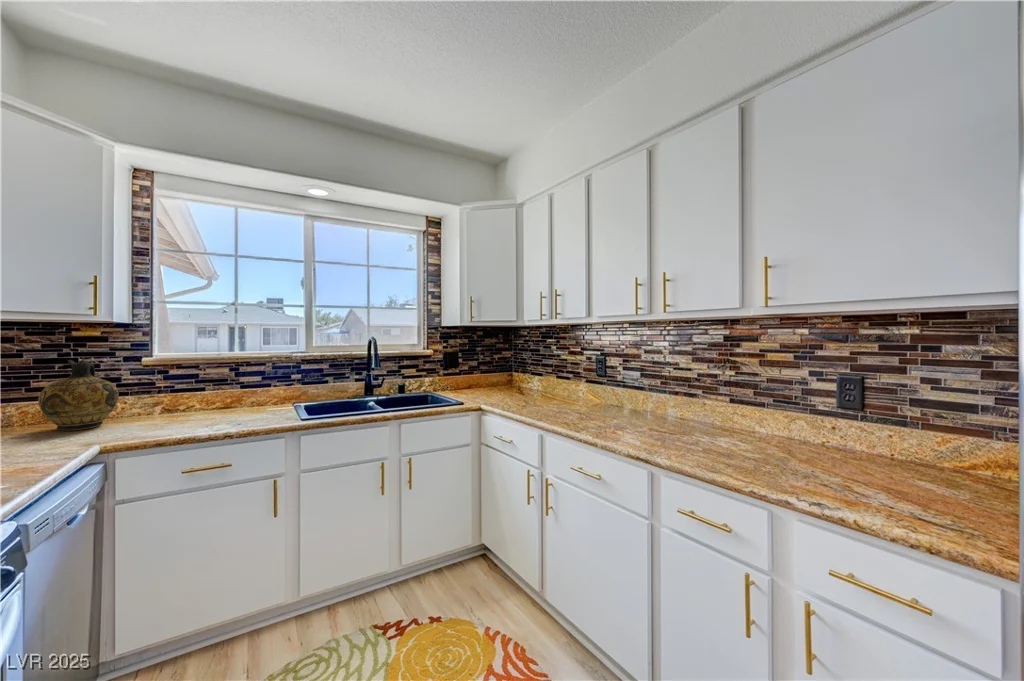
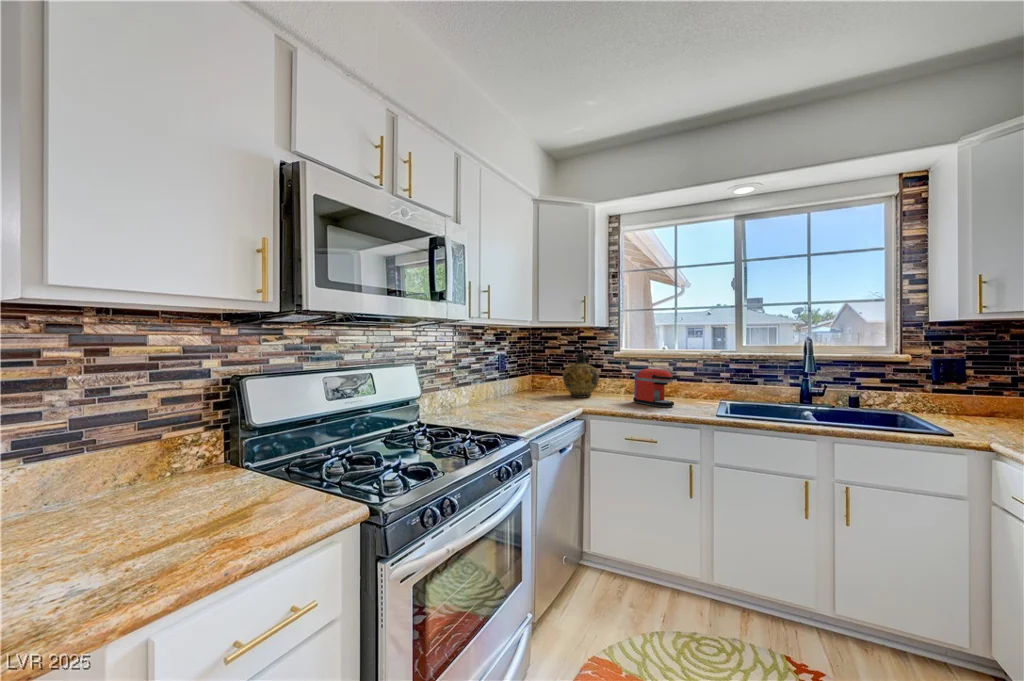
coffee maker: none [183,376,253,422] -> present [633,369,680,407]

